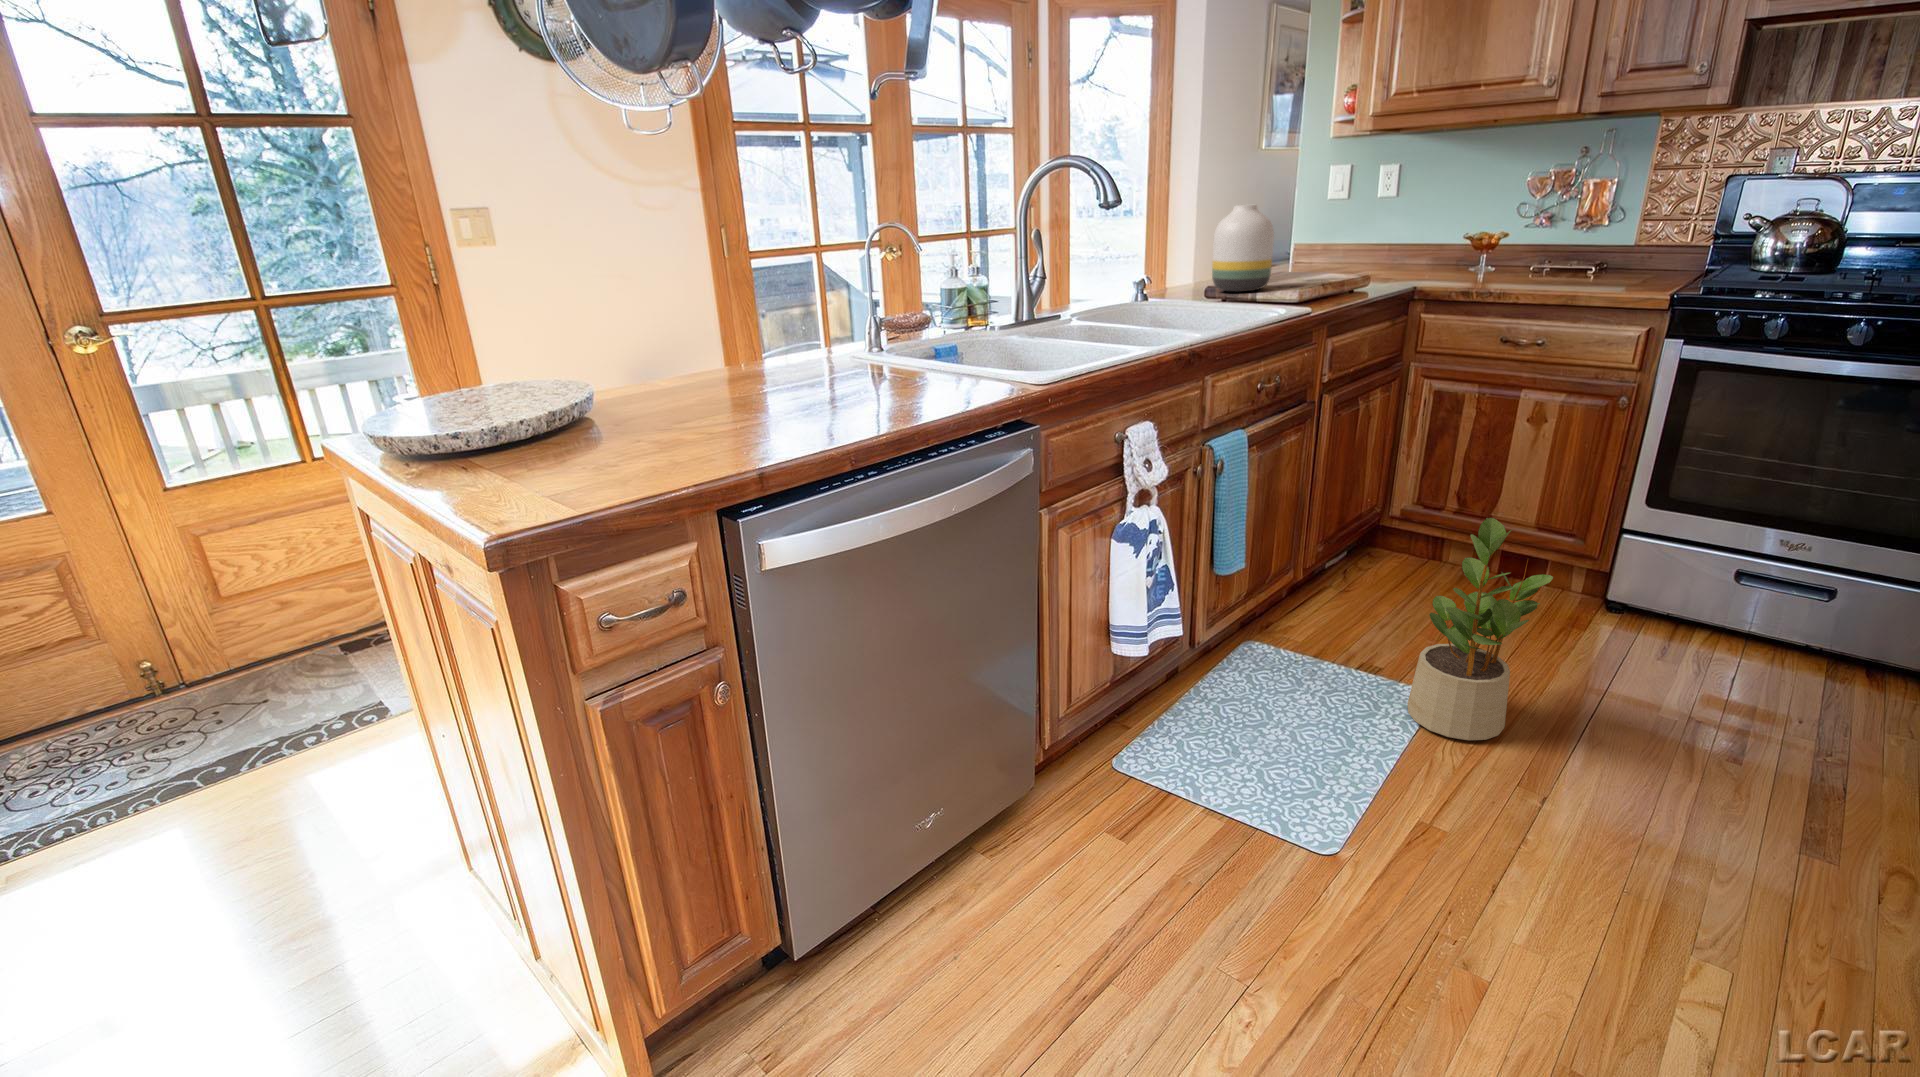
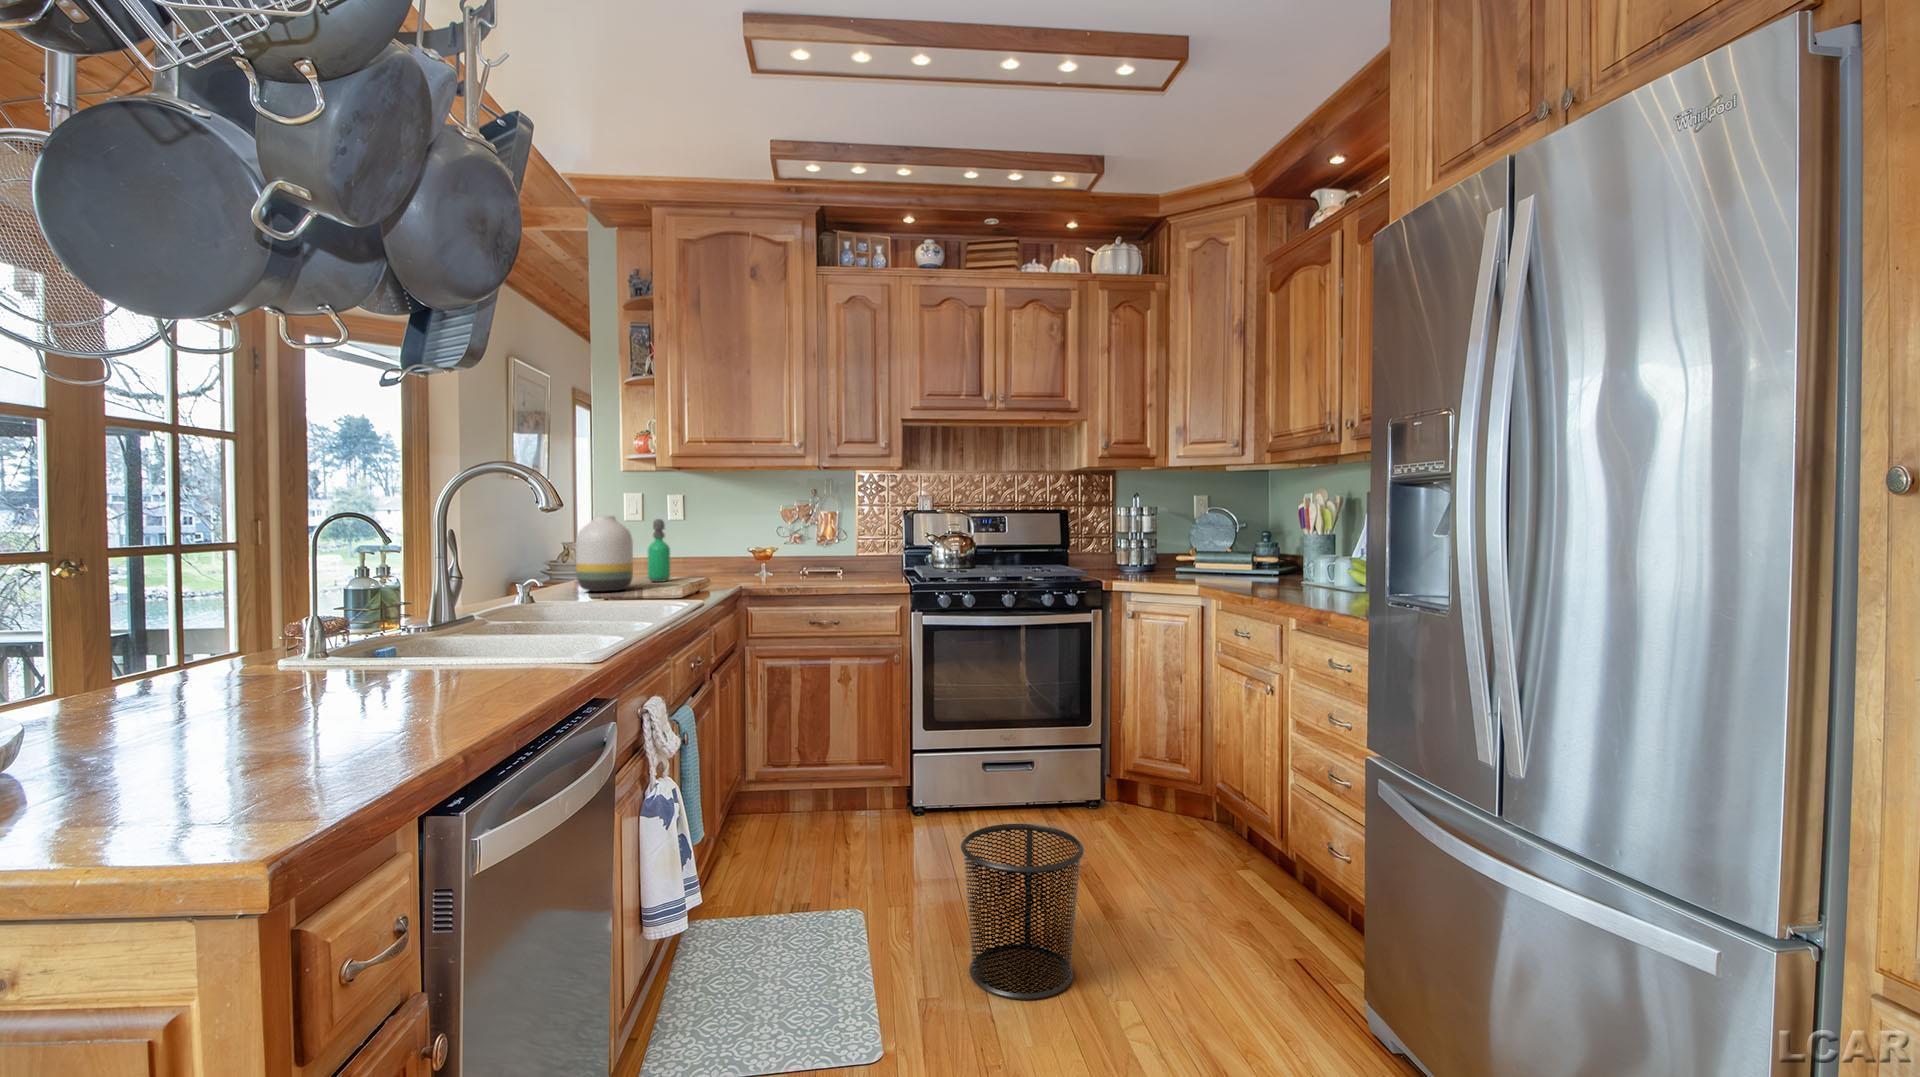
soap dispenser: none [1305,204,1334,280] -> present [648,519,670,582]
potted plant: present [1407,518,1553,740] -> none [846,745,927,937]
waste bin: none [1515,661,1752,904] -> present [961,824,1084,1000]

